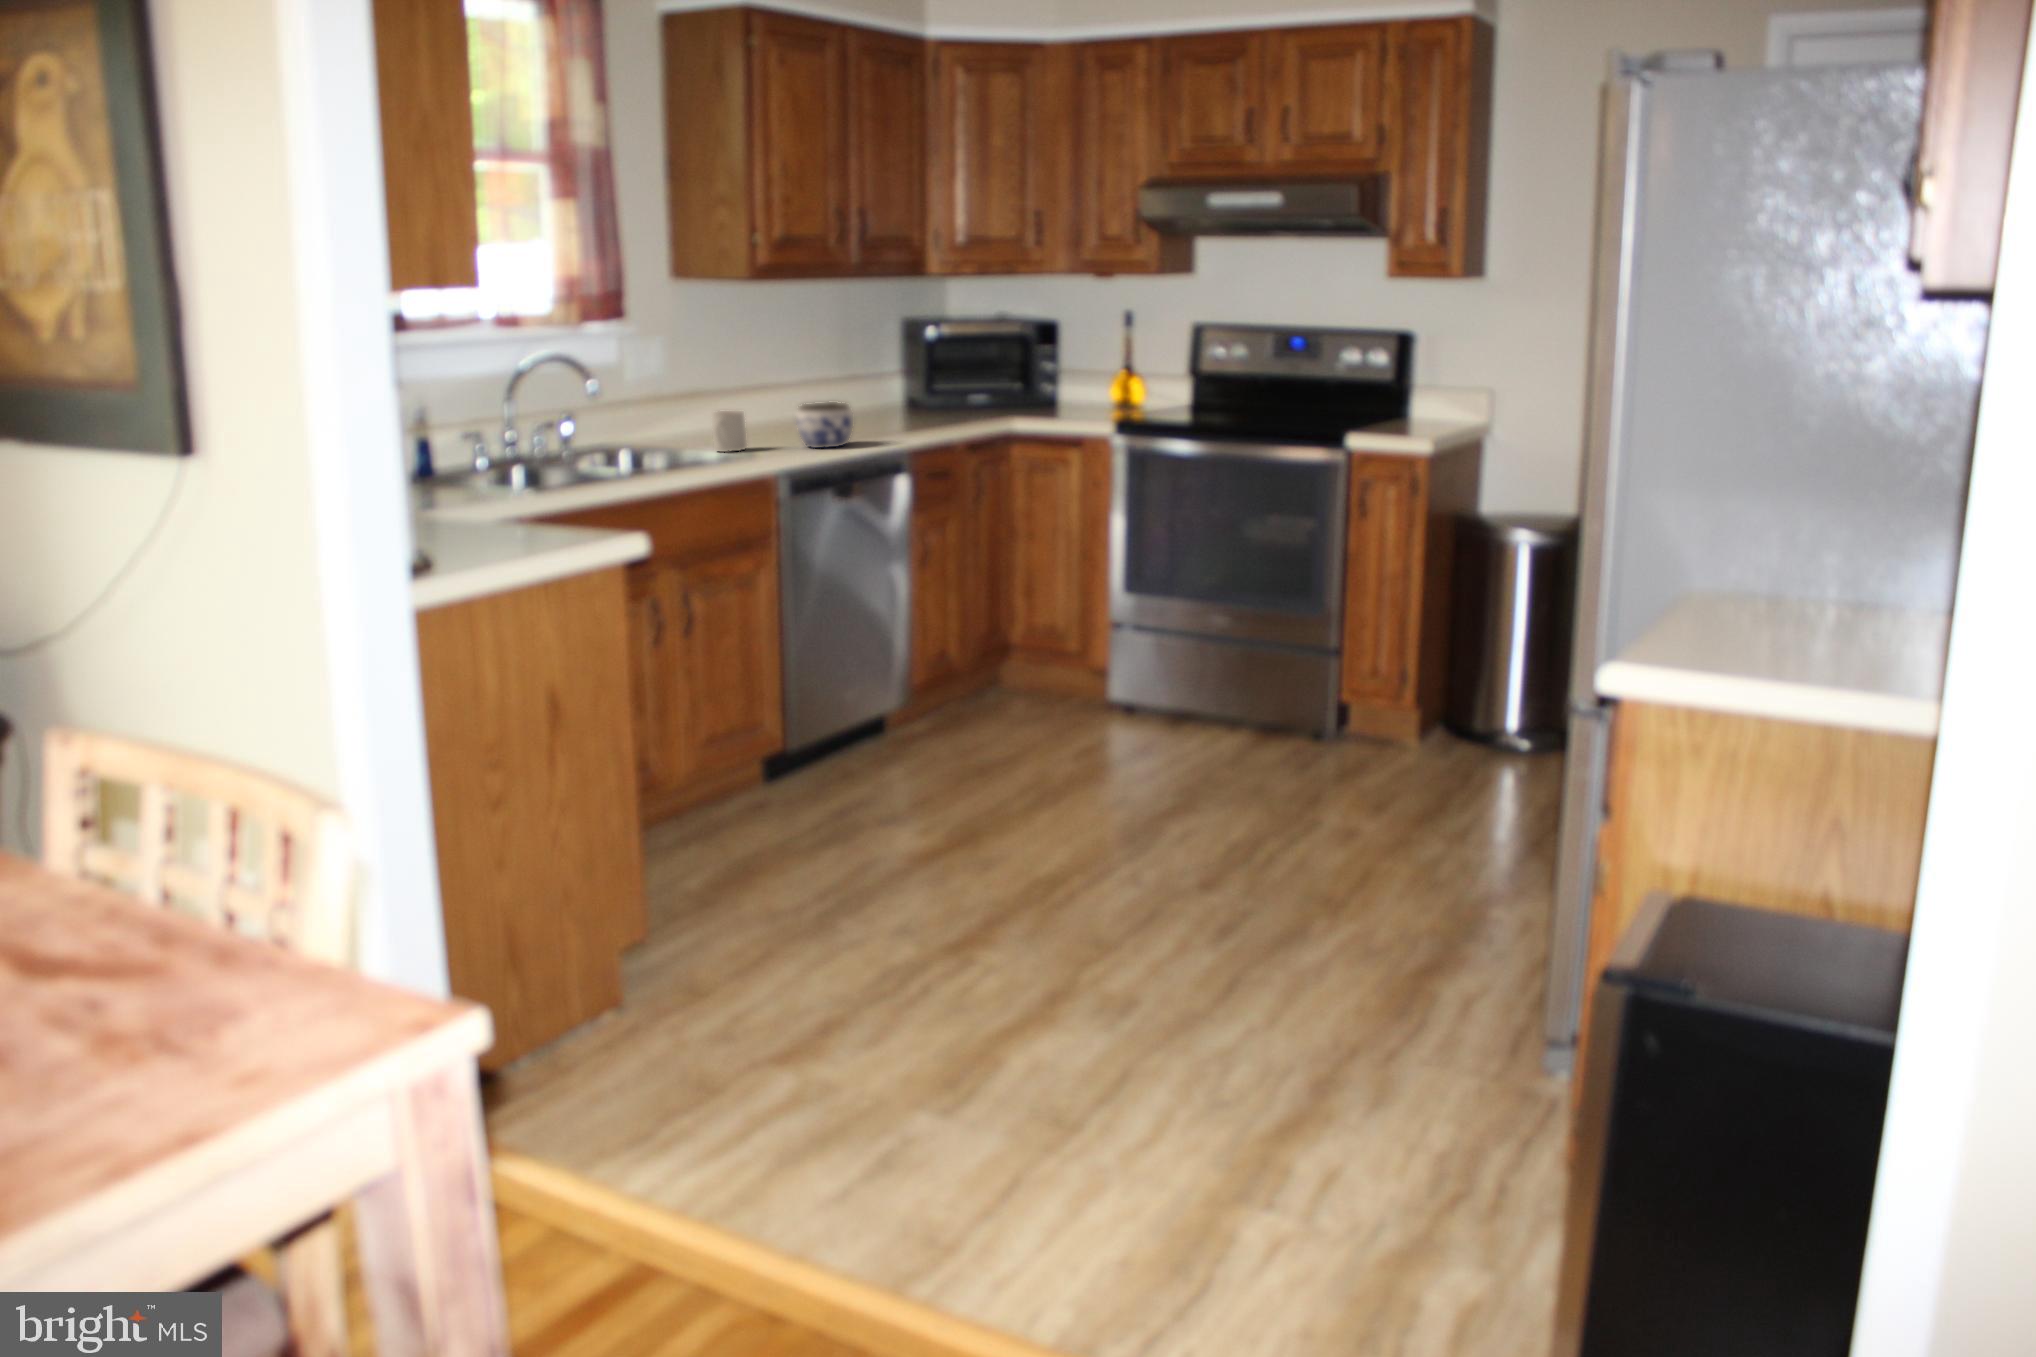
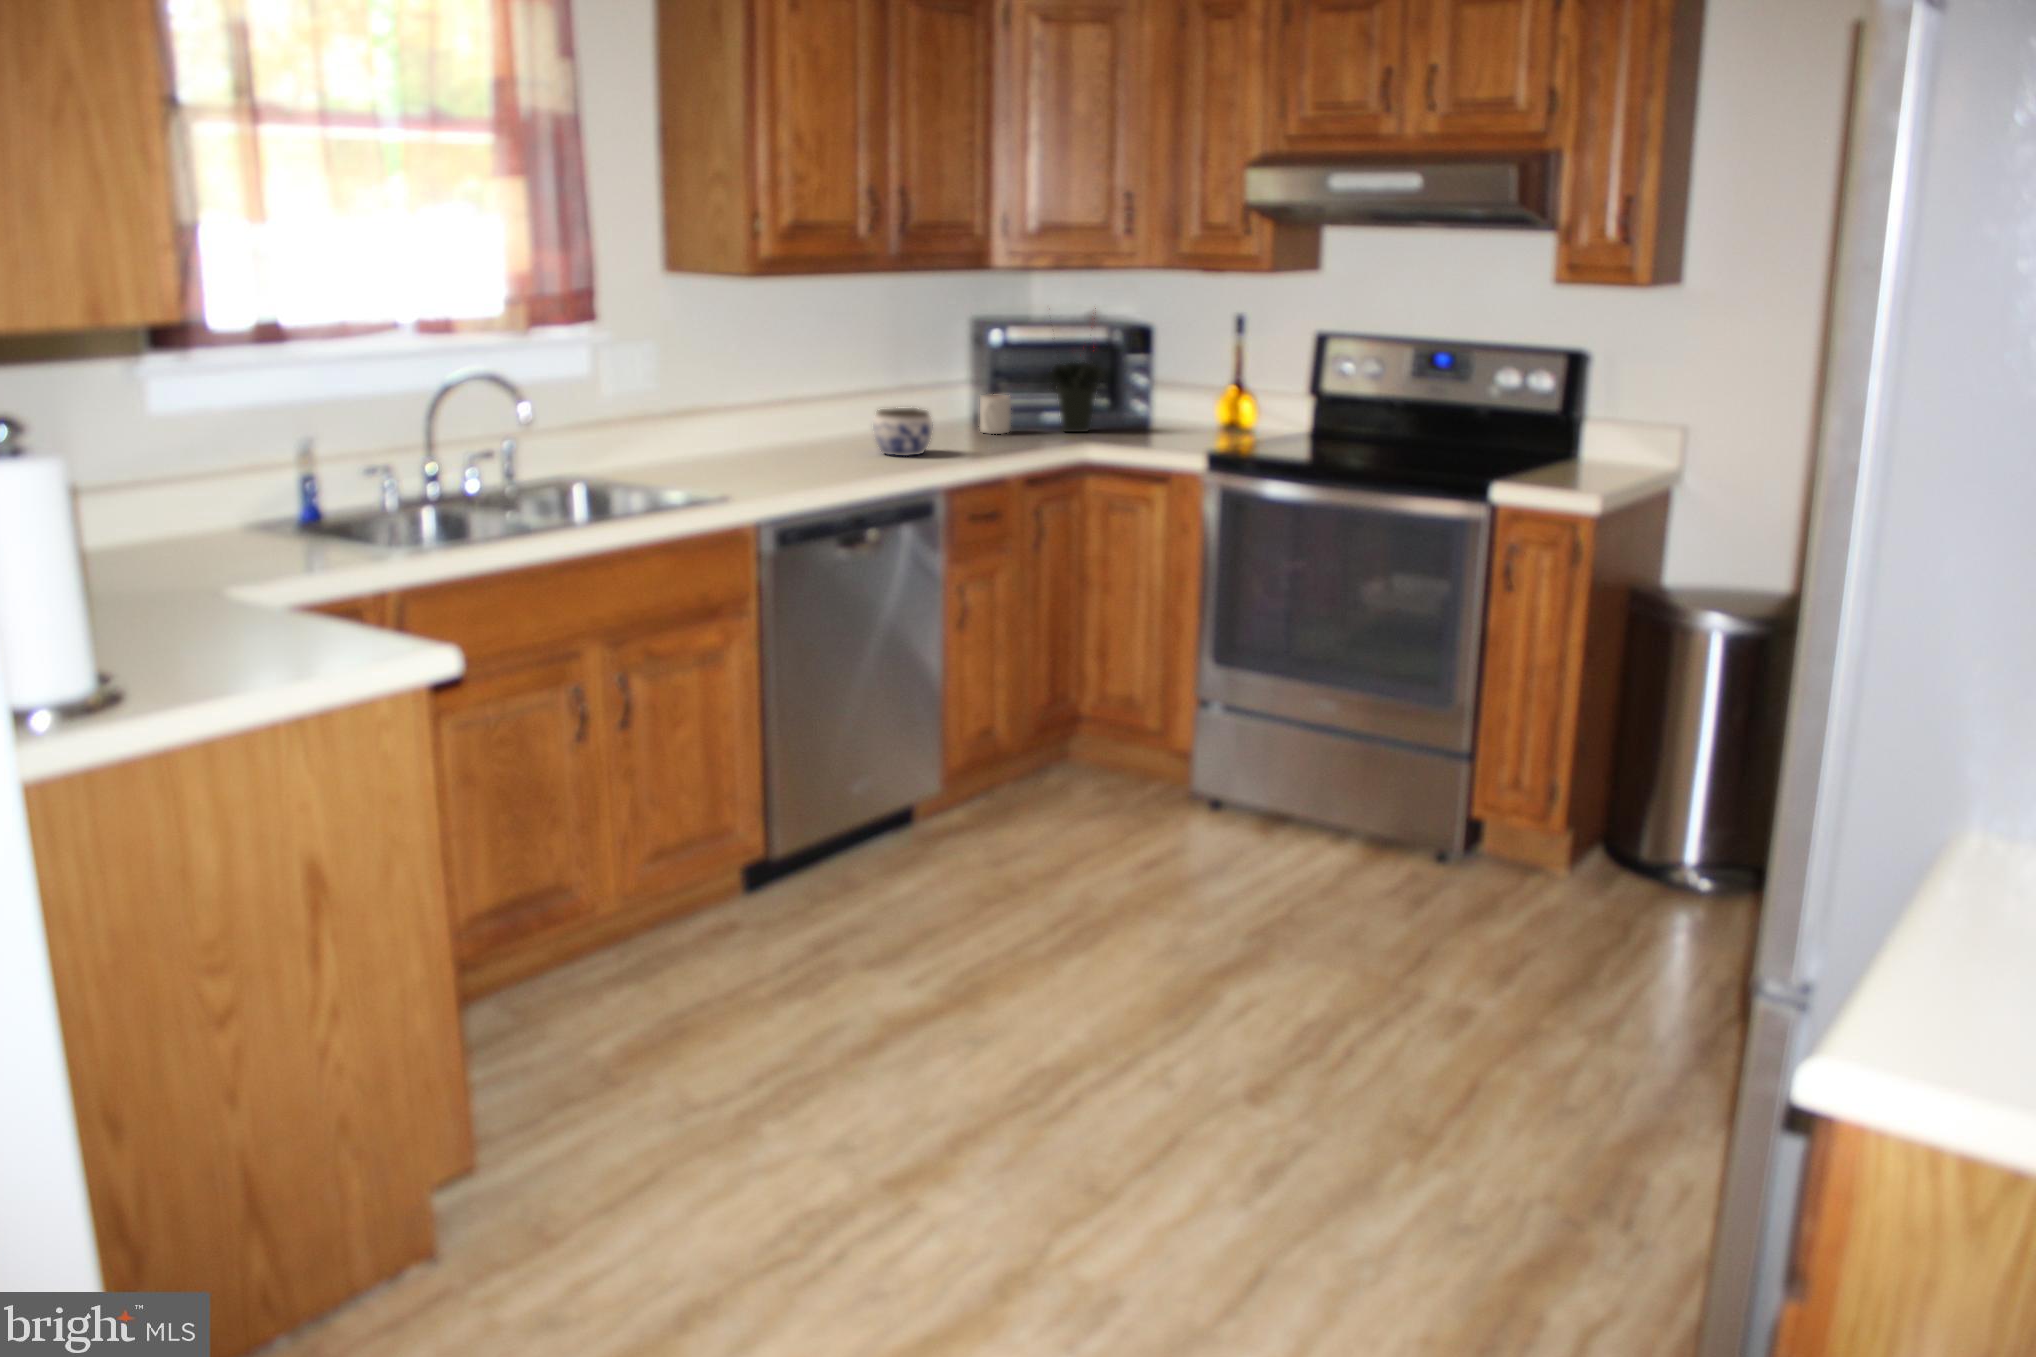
potted plant: none [952,297,1013,420] -> present [1047,308,1105,432]
mug: present [712,411,746,452] -> present [980,394,1011,434]

